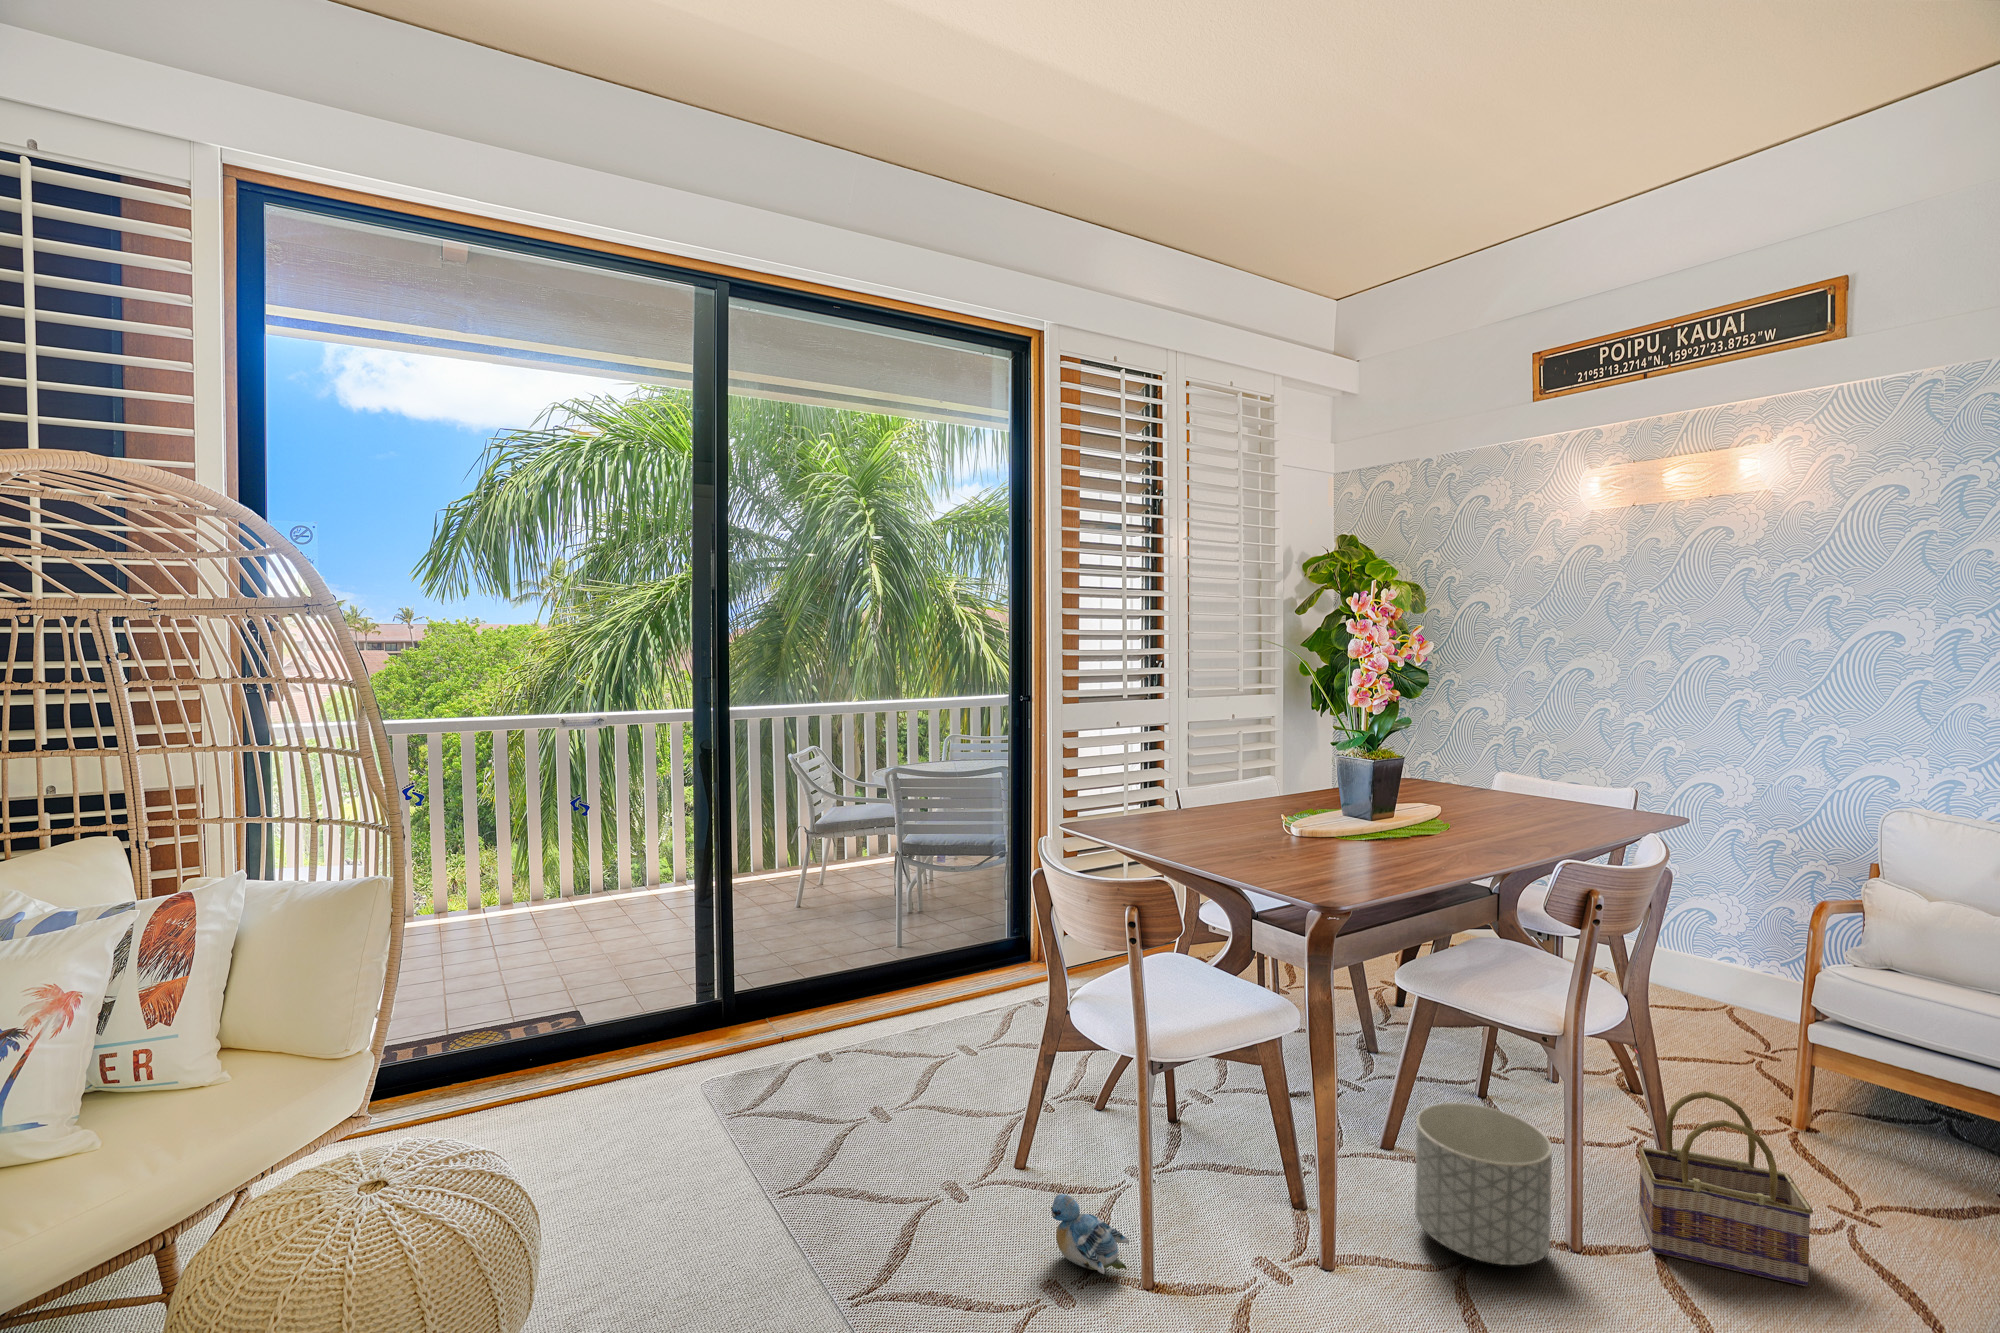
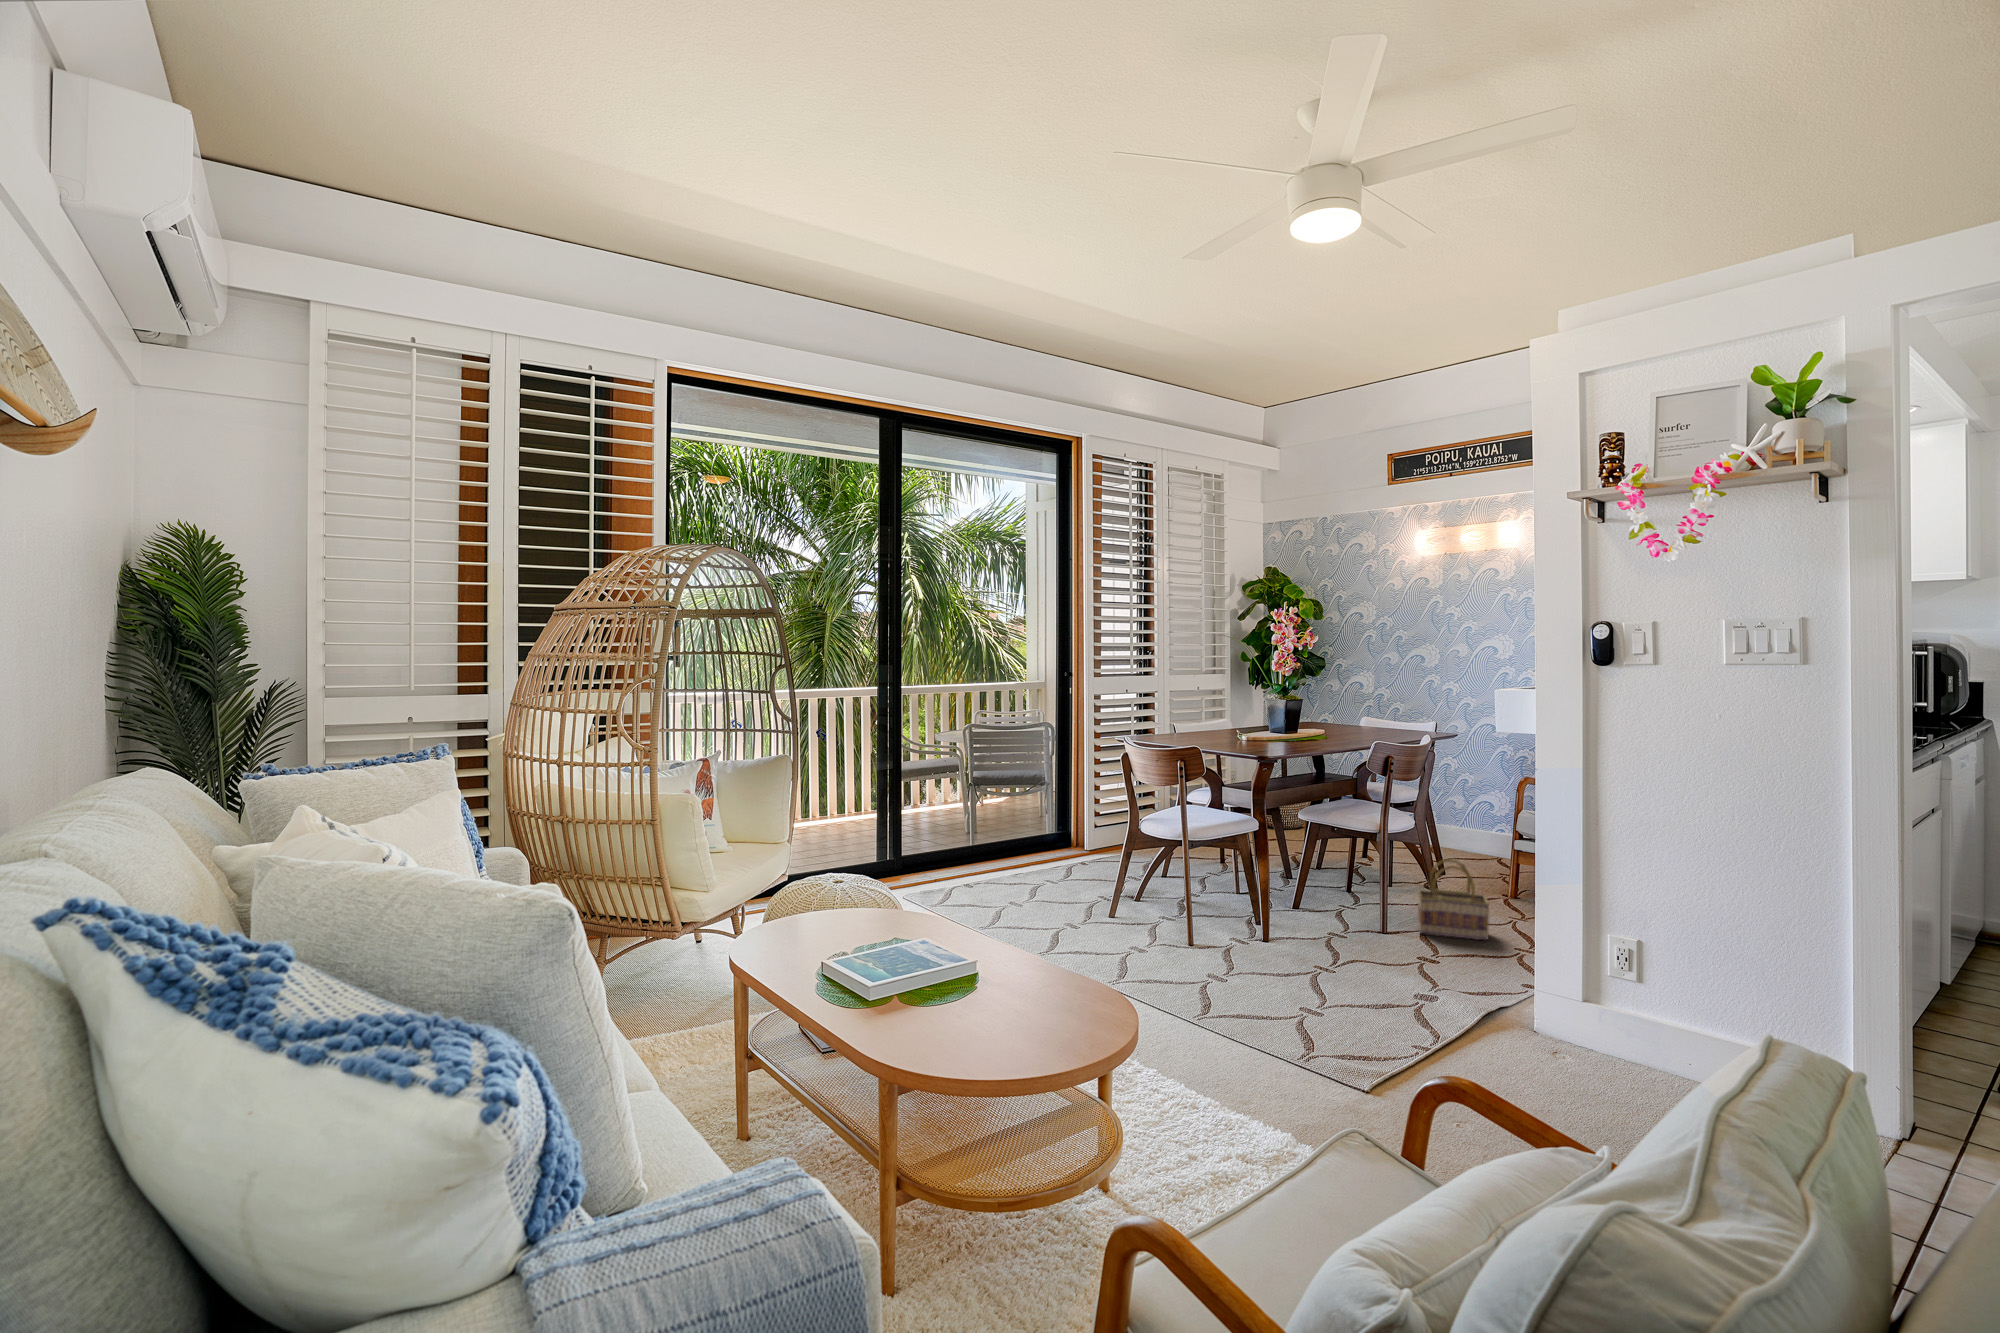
planter: present [1415,1103,1552,1265] -> none [1308,870,1372,937]
plush toy: present [1051,1194,1129,1274] -> none [1130,910,1170,942]

